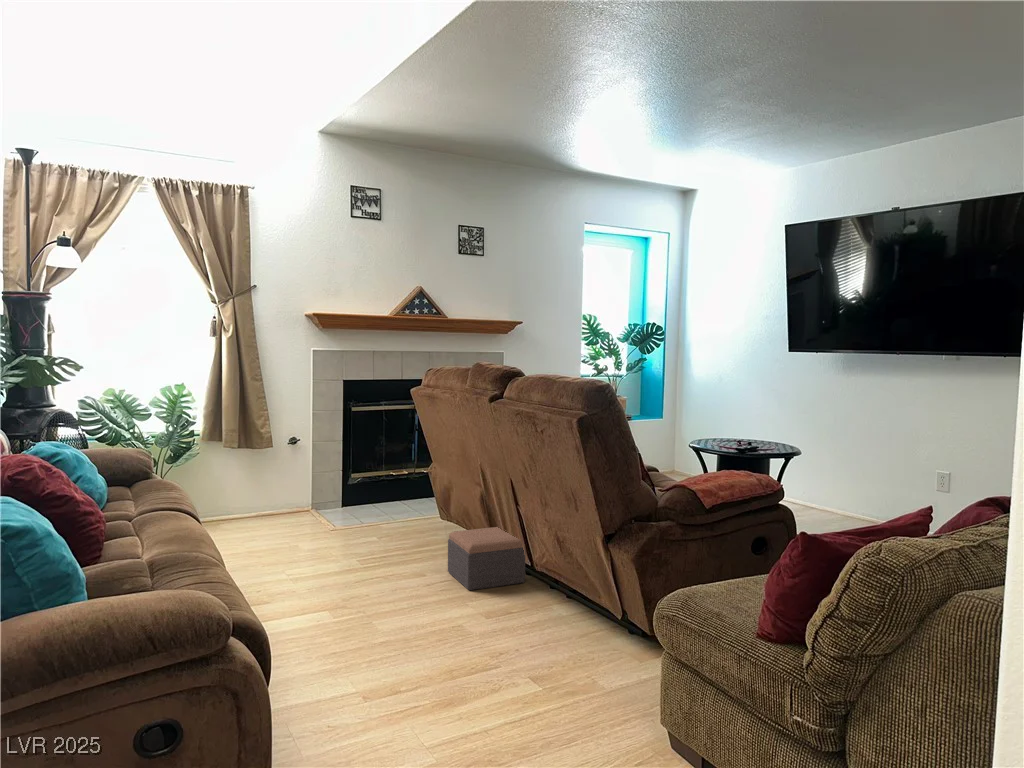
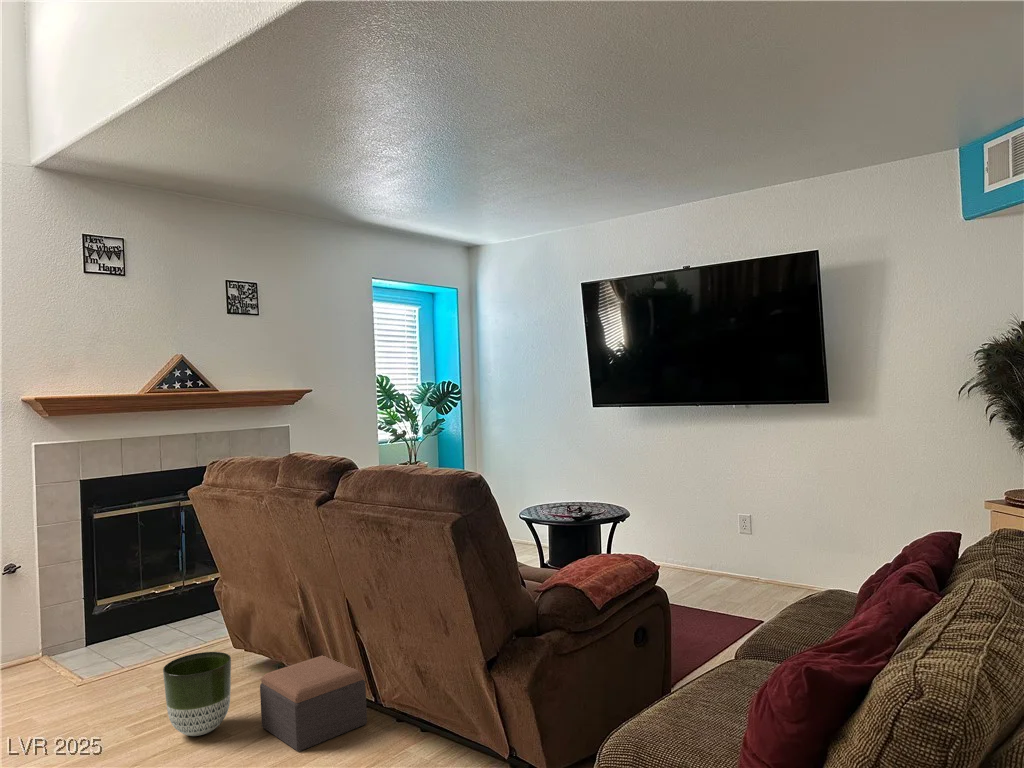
planter: none [381,511,429,569] -> present [163,652,231,736]

